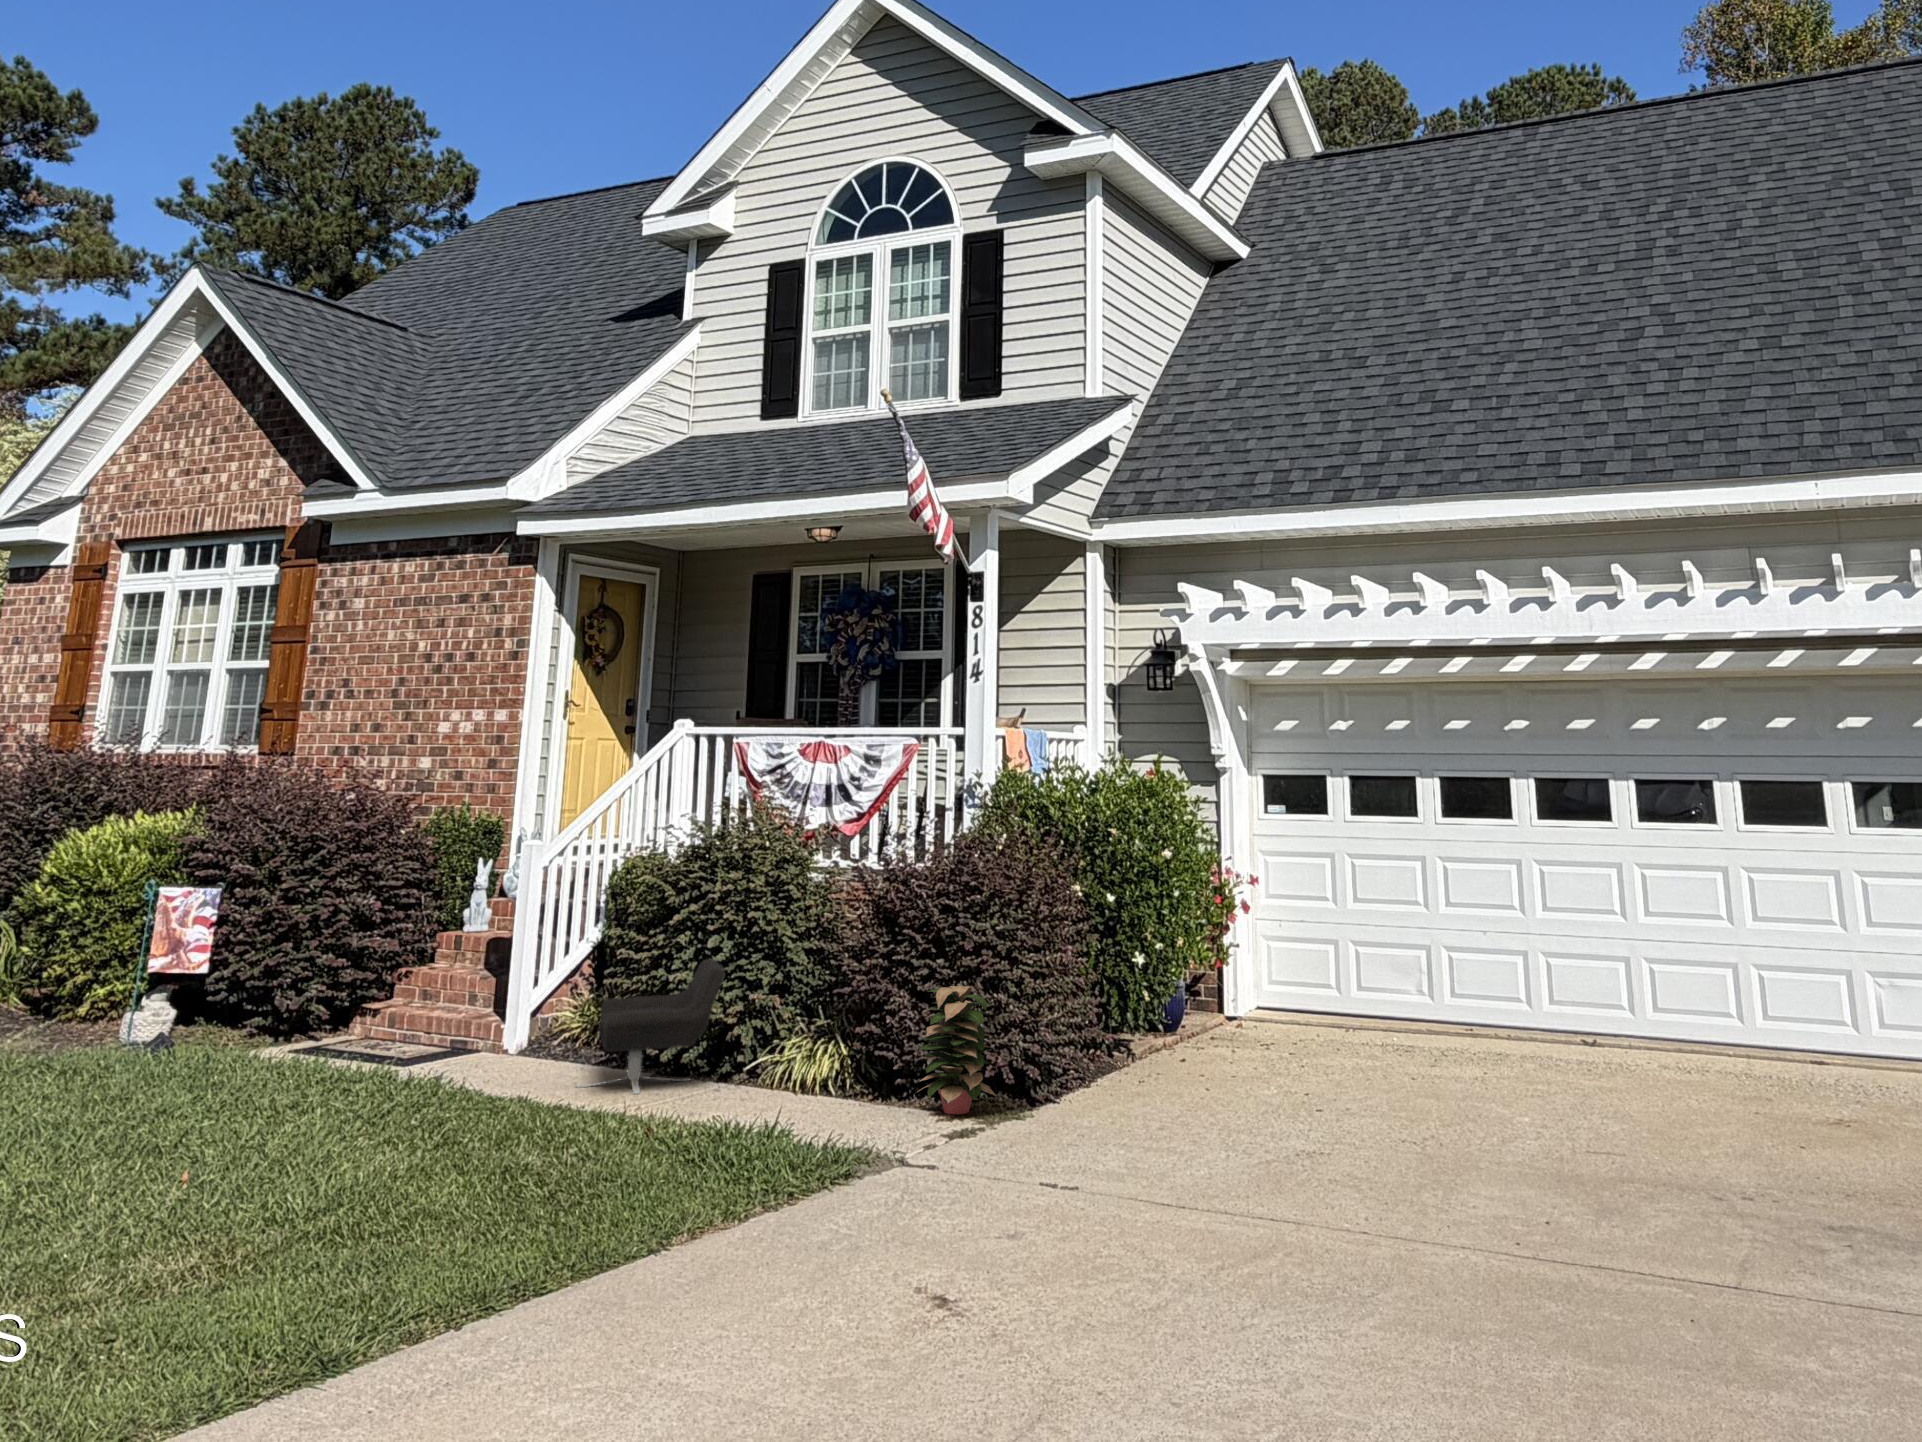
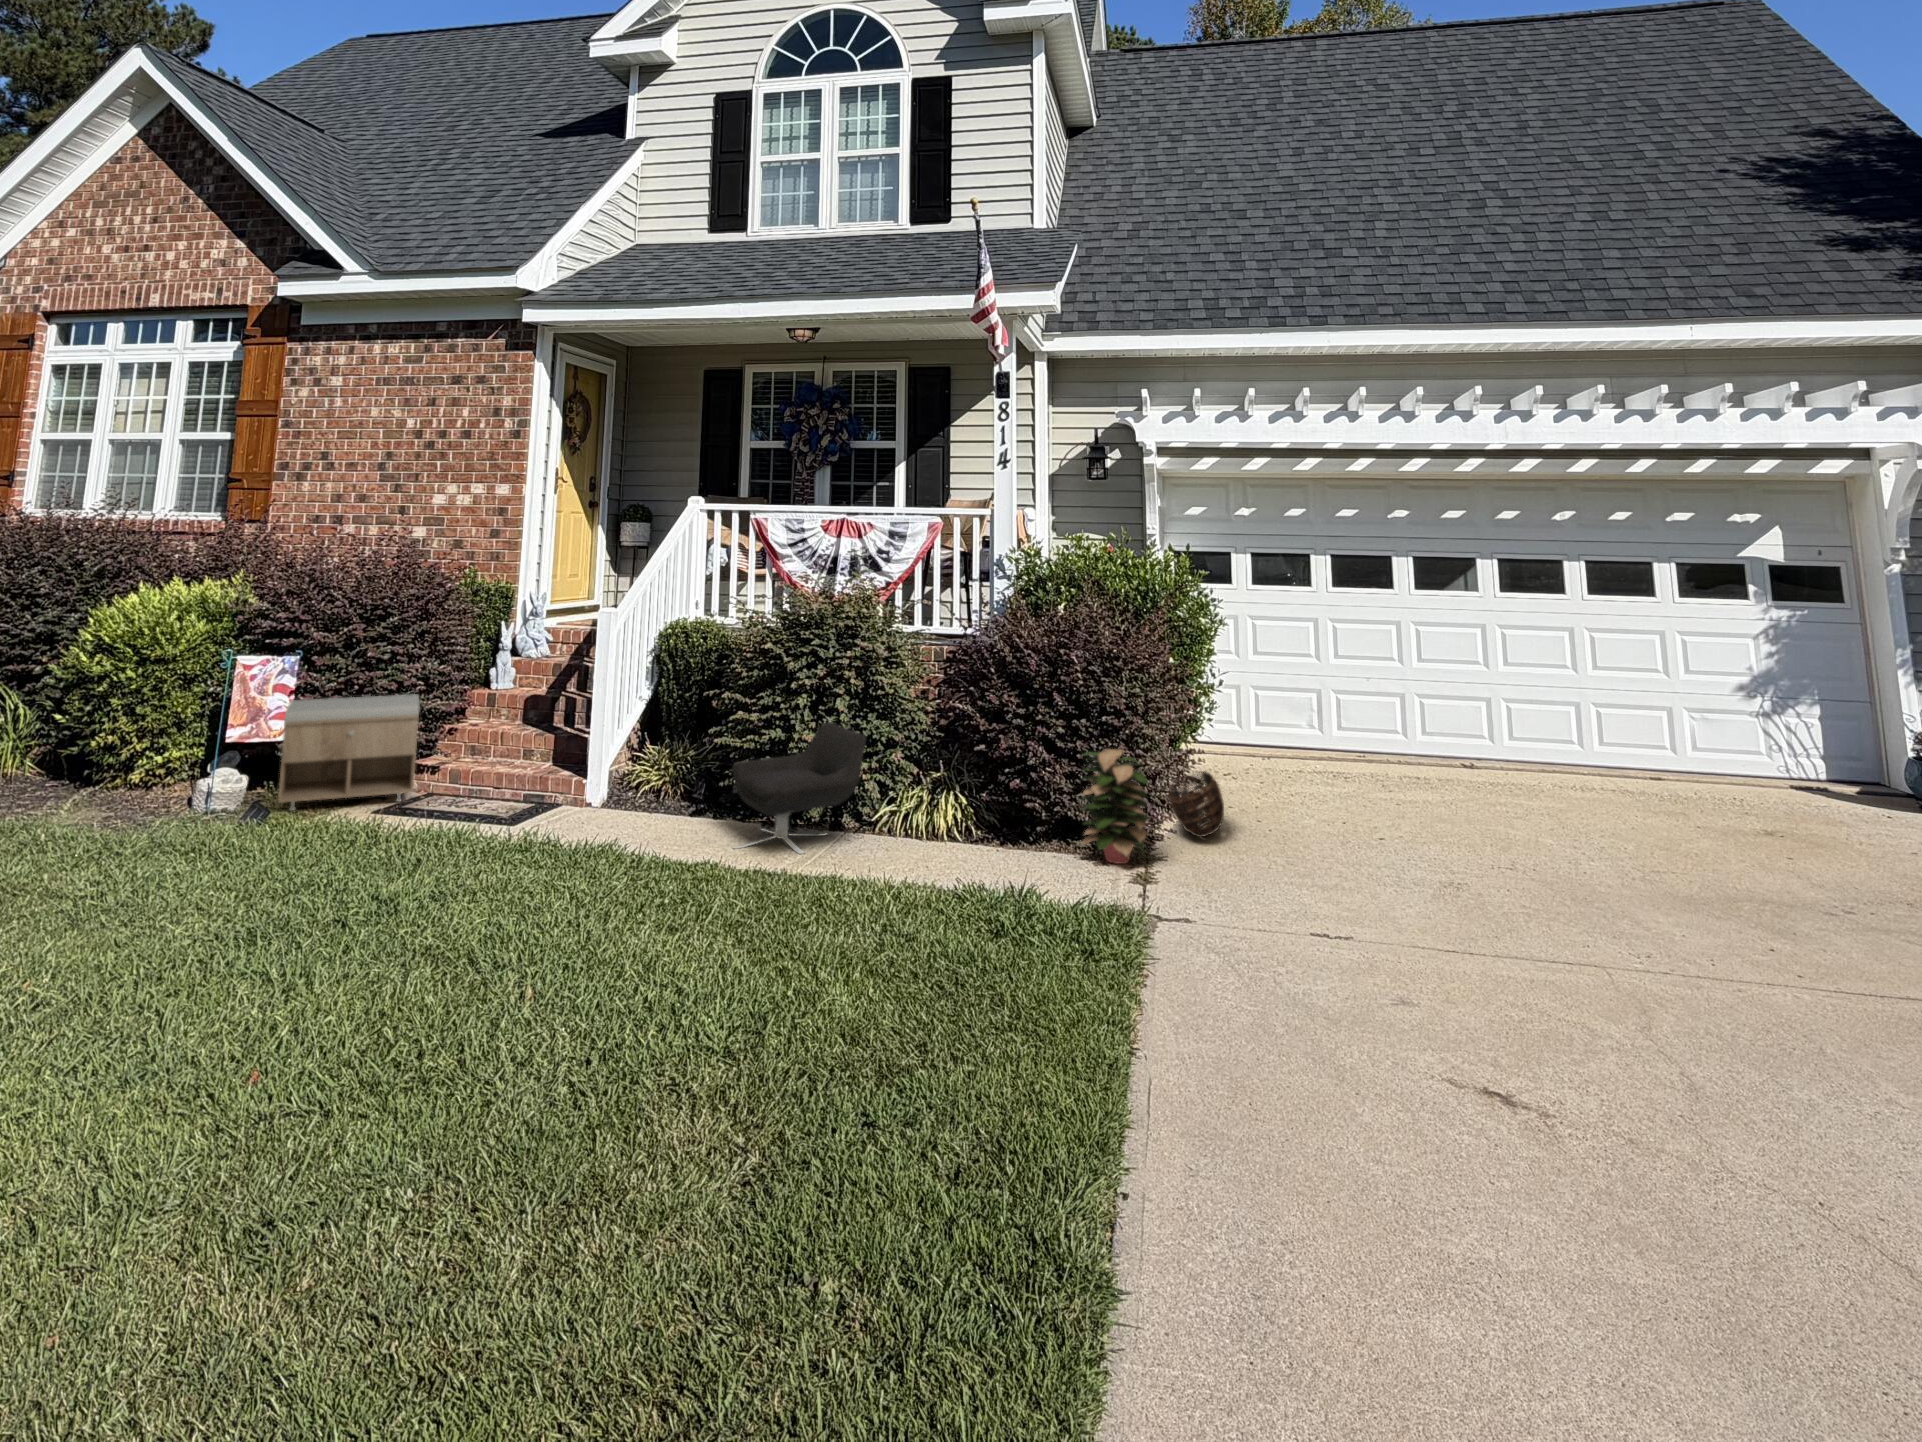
storage bench: none [190,930,351,1045] -> present [278,694,420,811]
basket: none [1053,1023,1132,1096] -> present [1169,772,1224,837]

